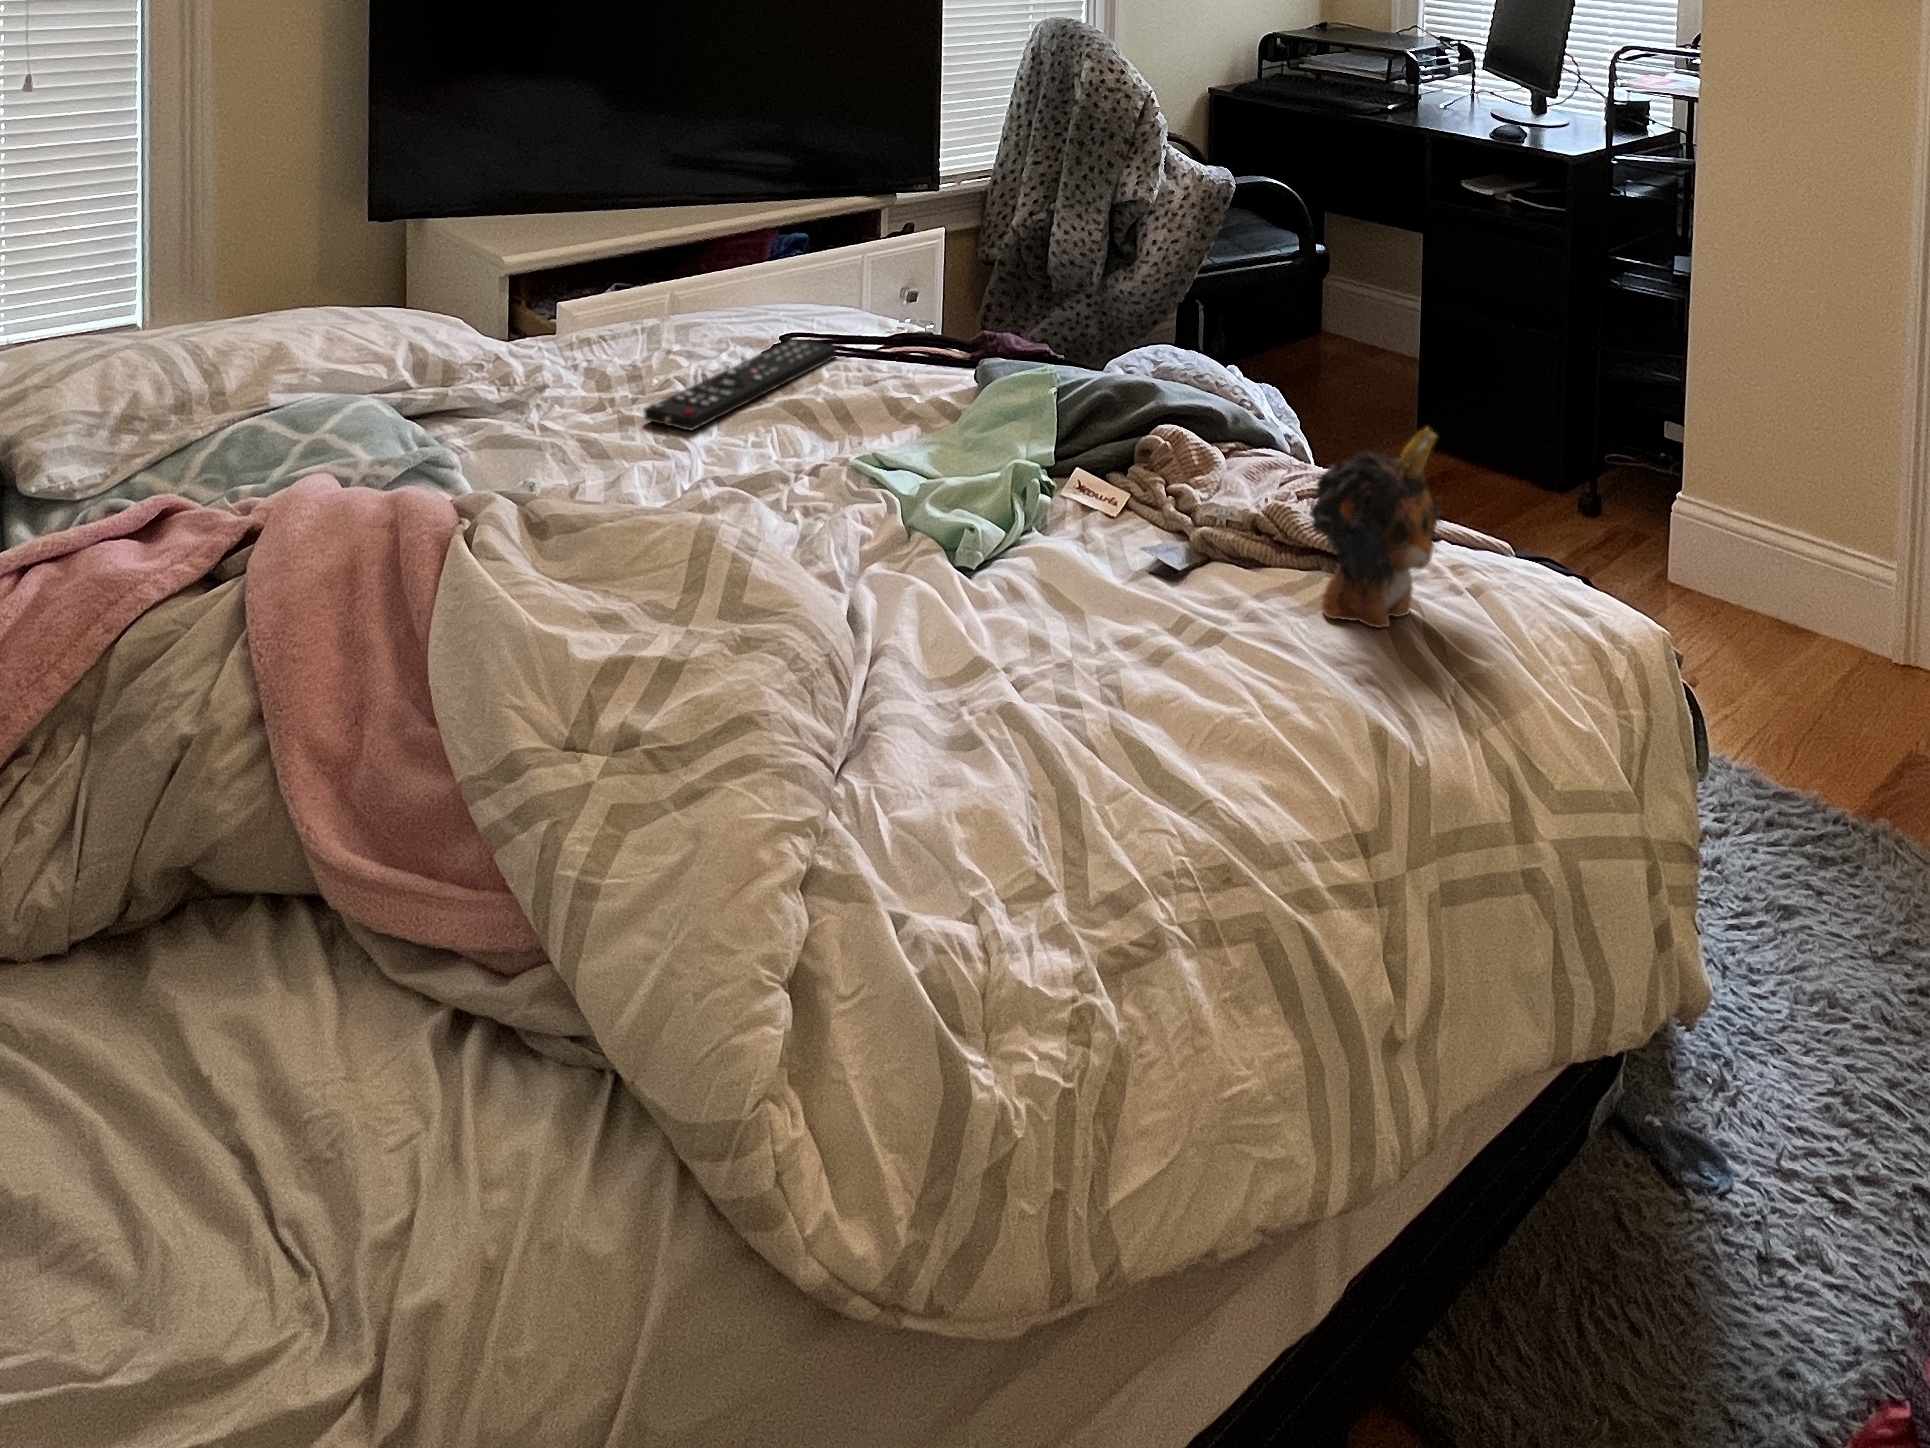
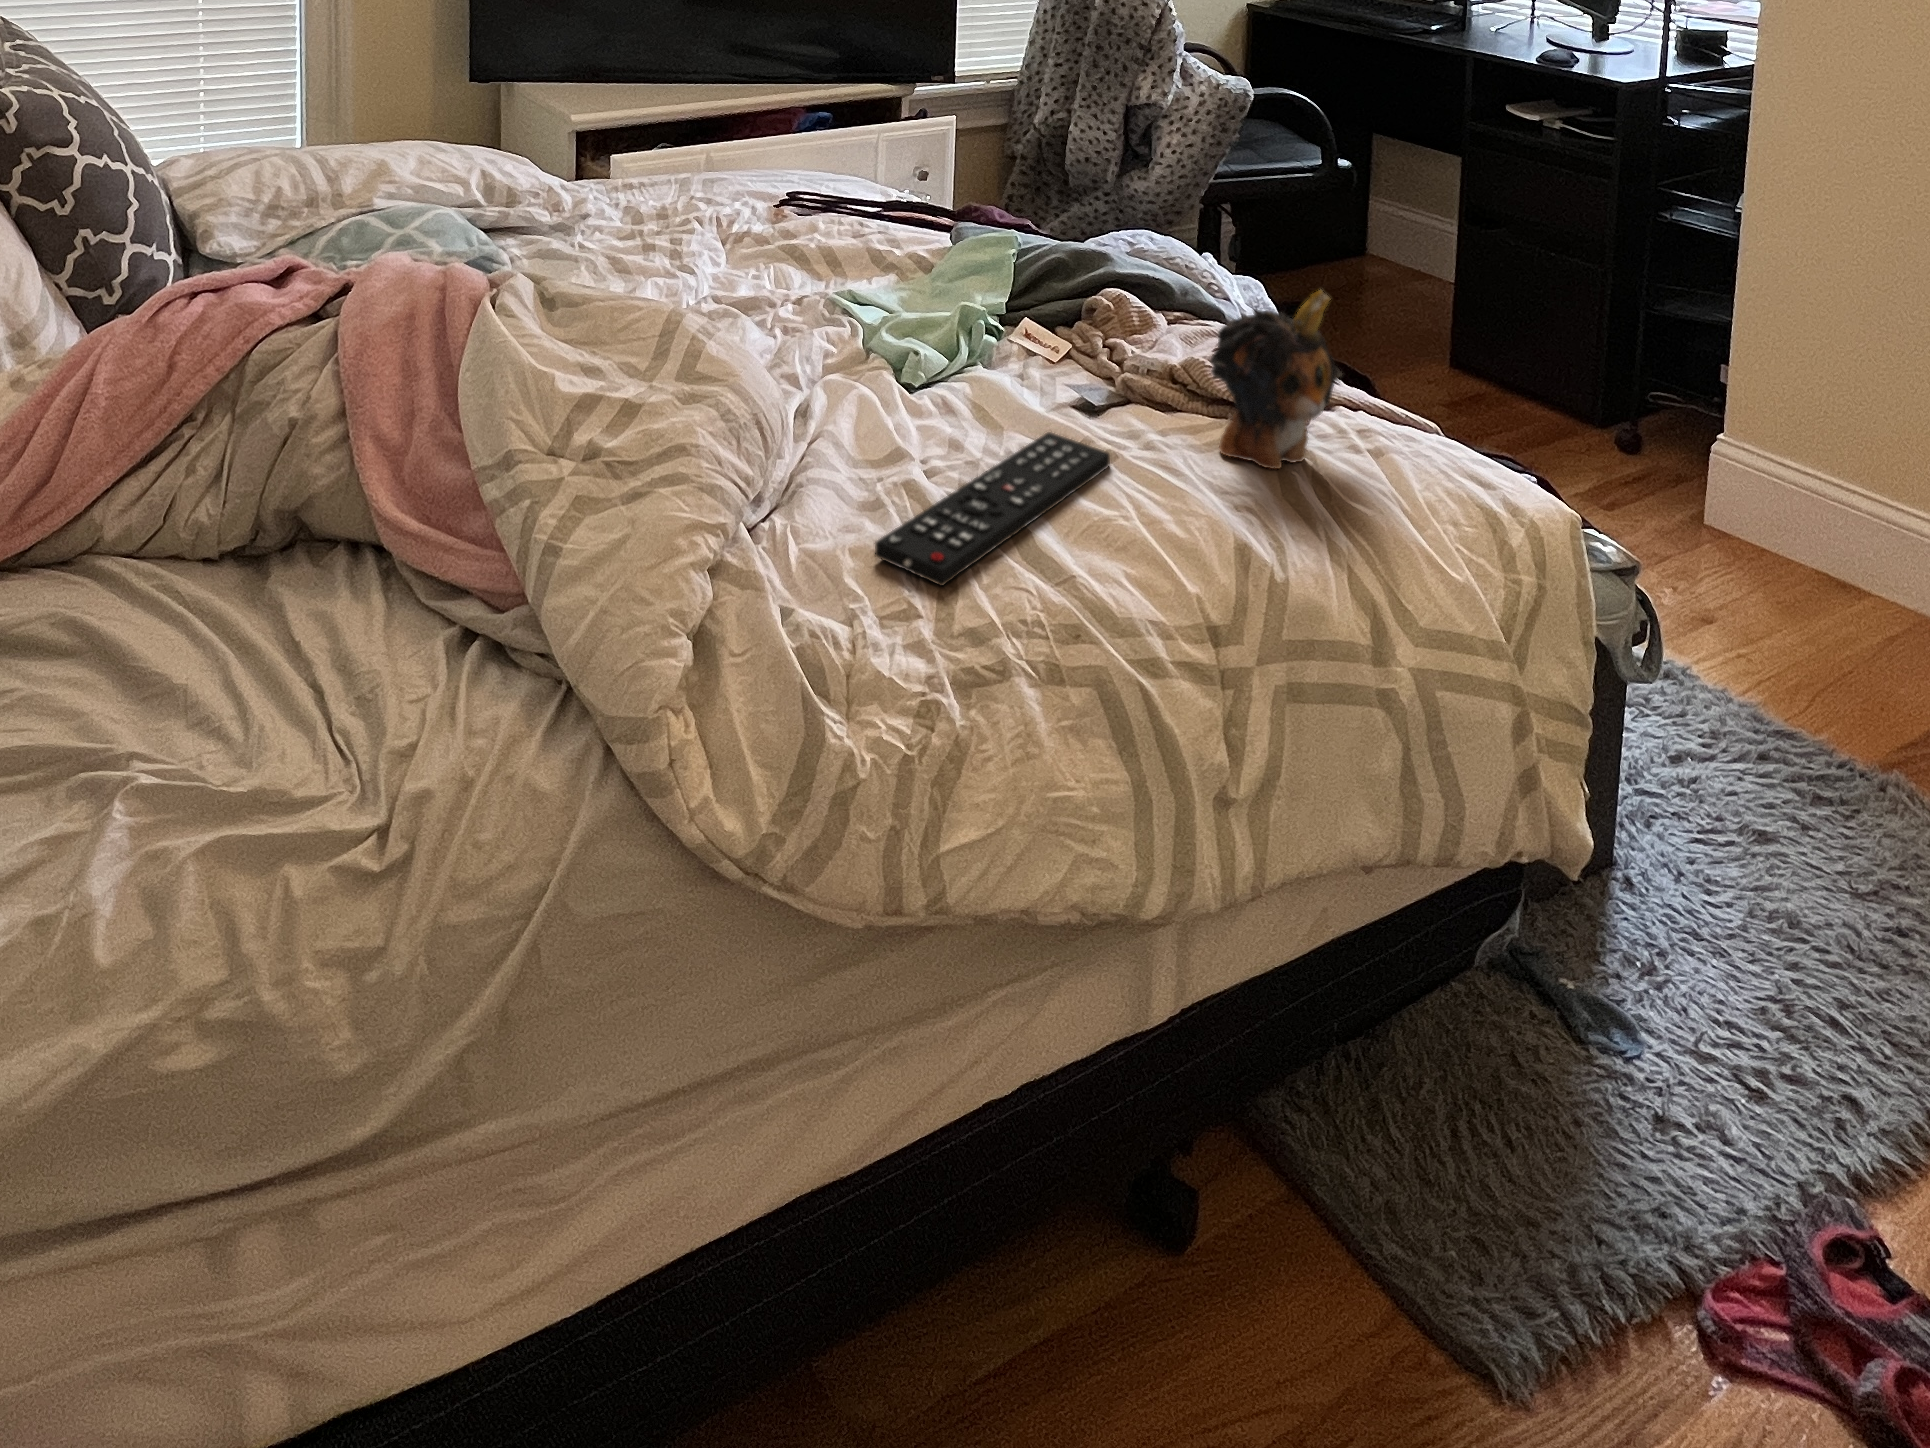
remote control: present [644,339,837,430] -> present [875,432,1110,586]

